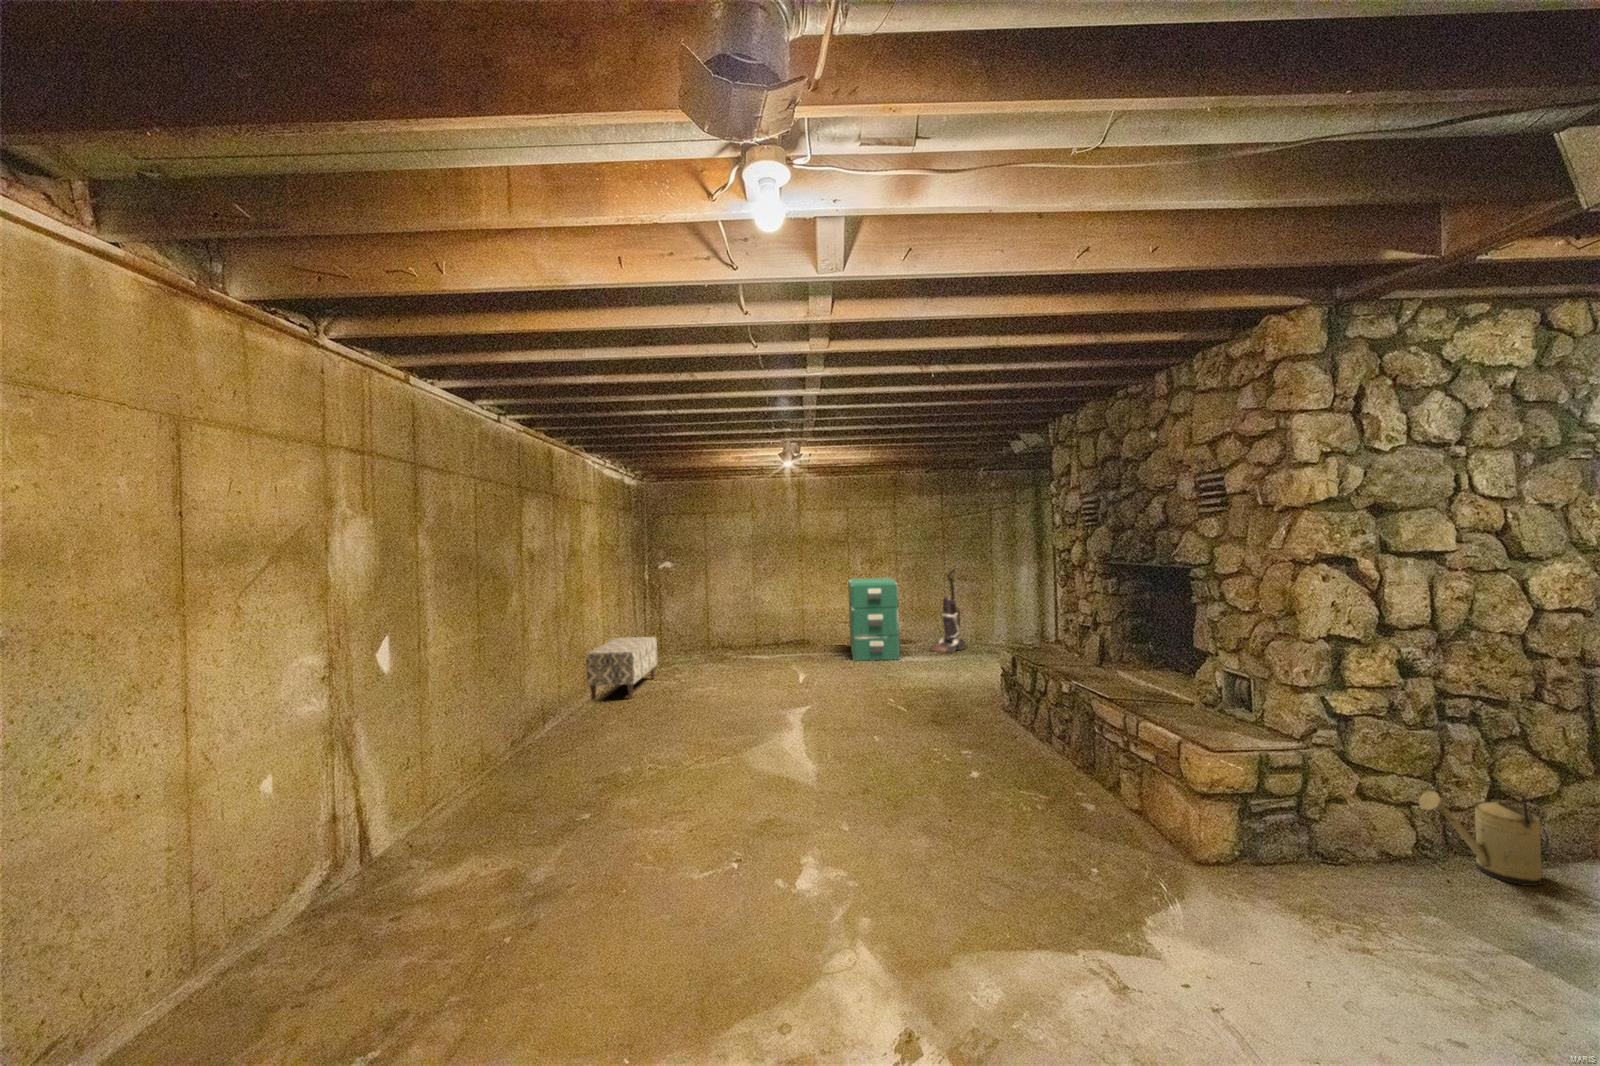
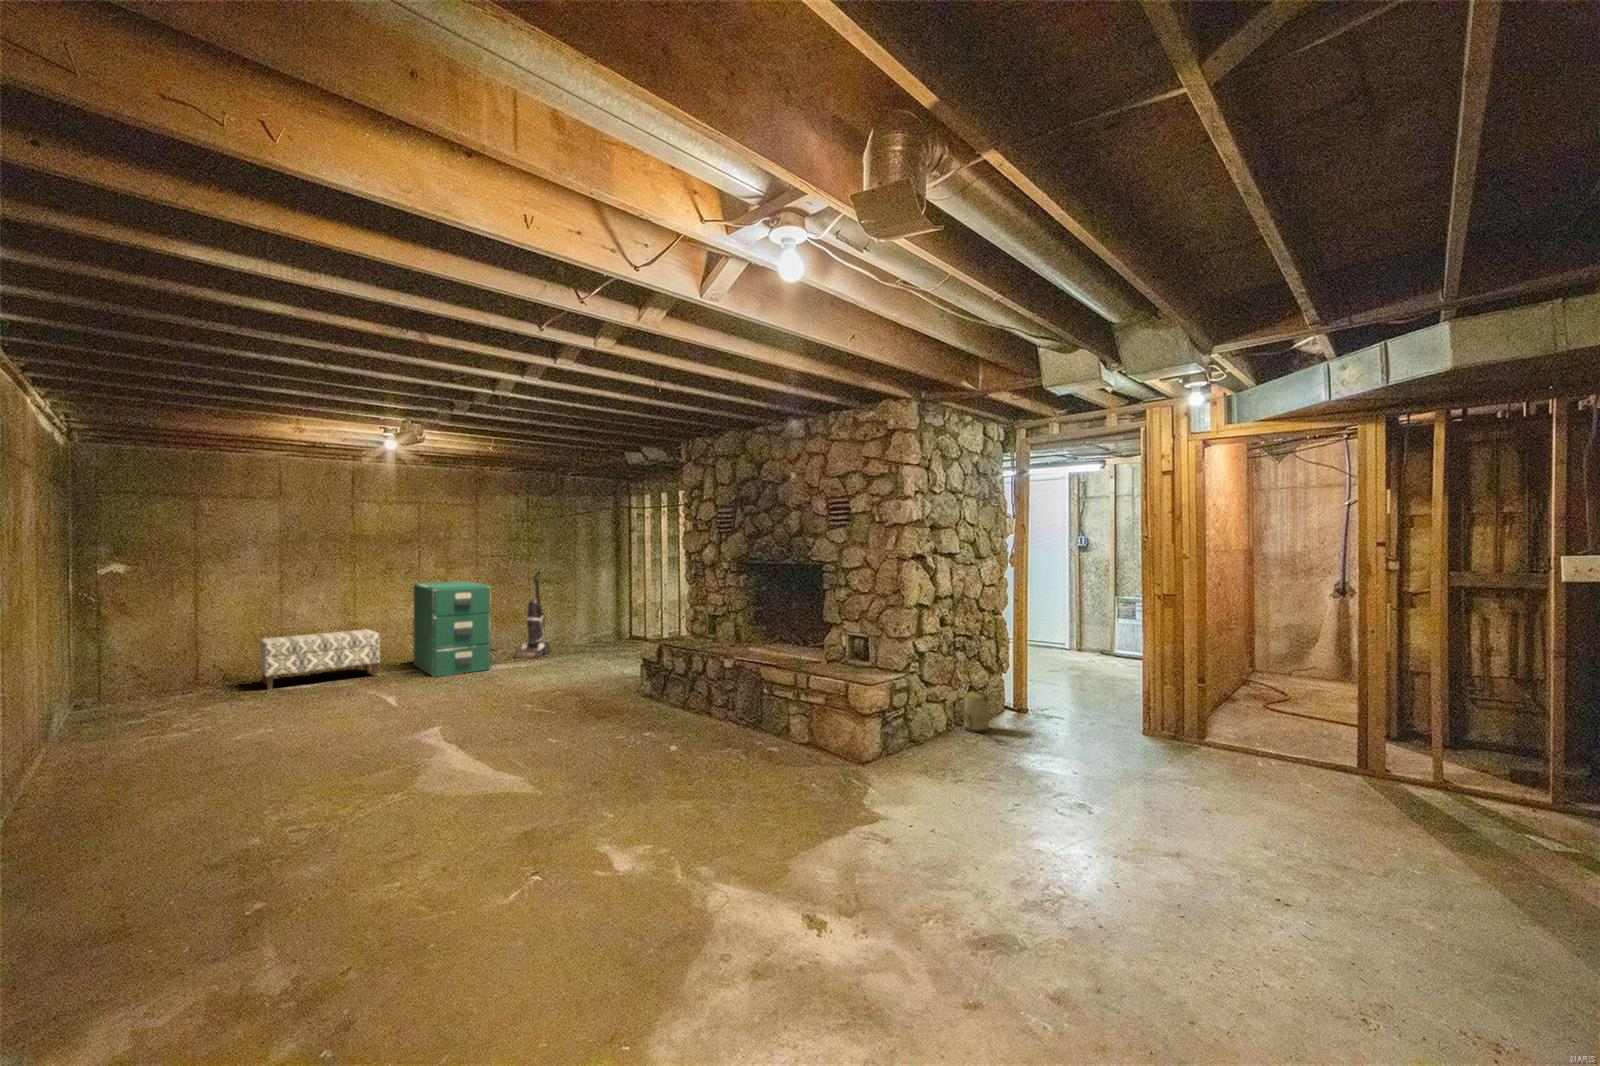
bench: present [586,637,658,700] -> present [259,629,381,690]

